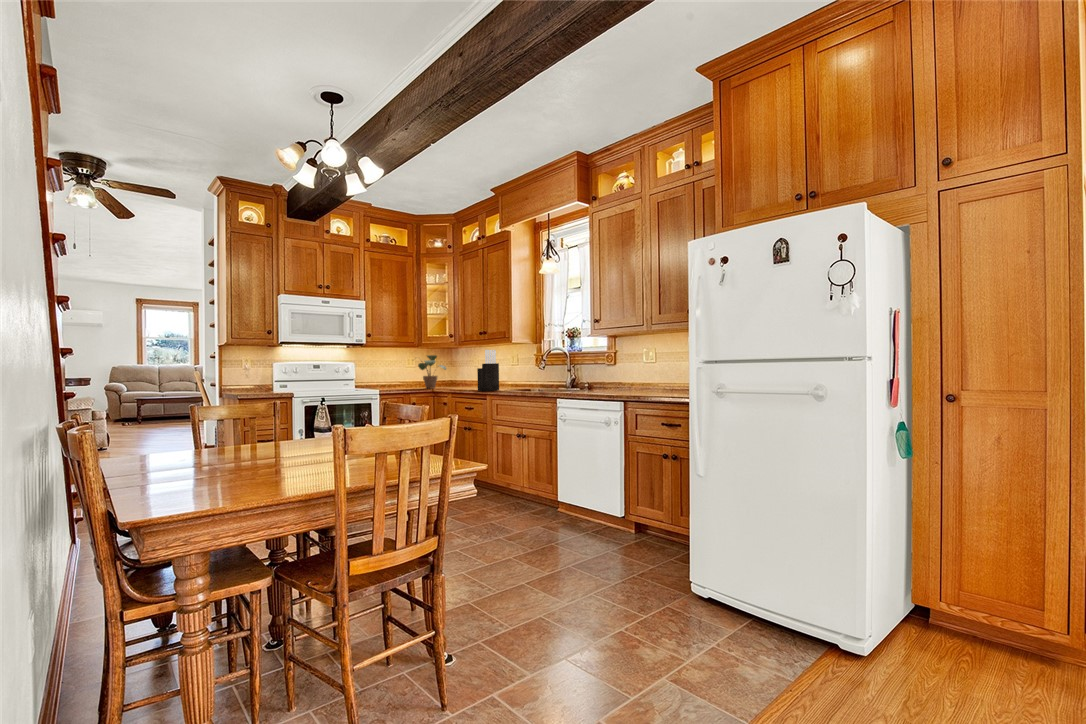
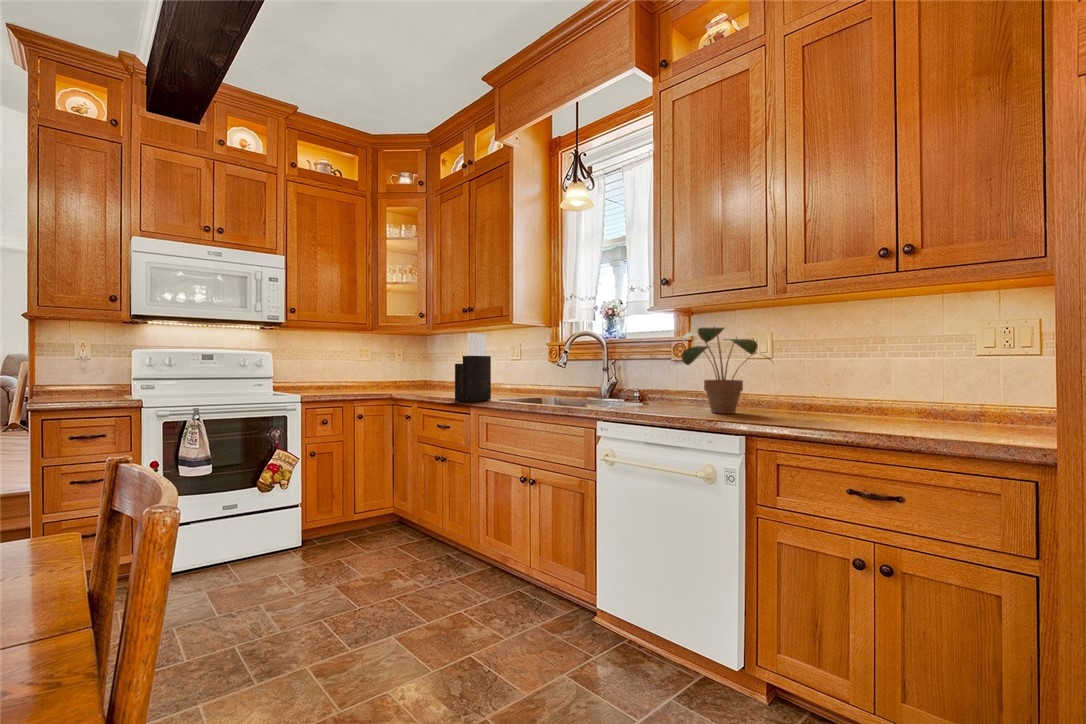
potted plant: present [418,355,446,388] -> present [682,327,771,414]

